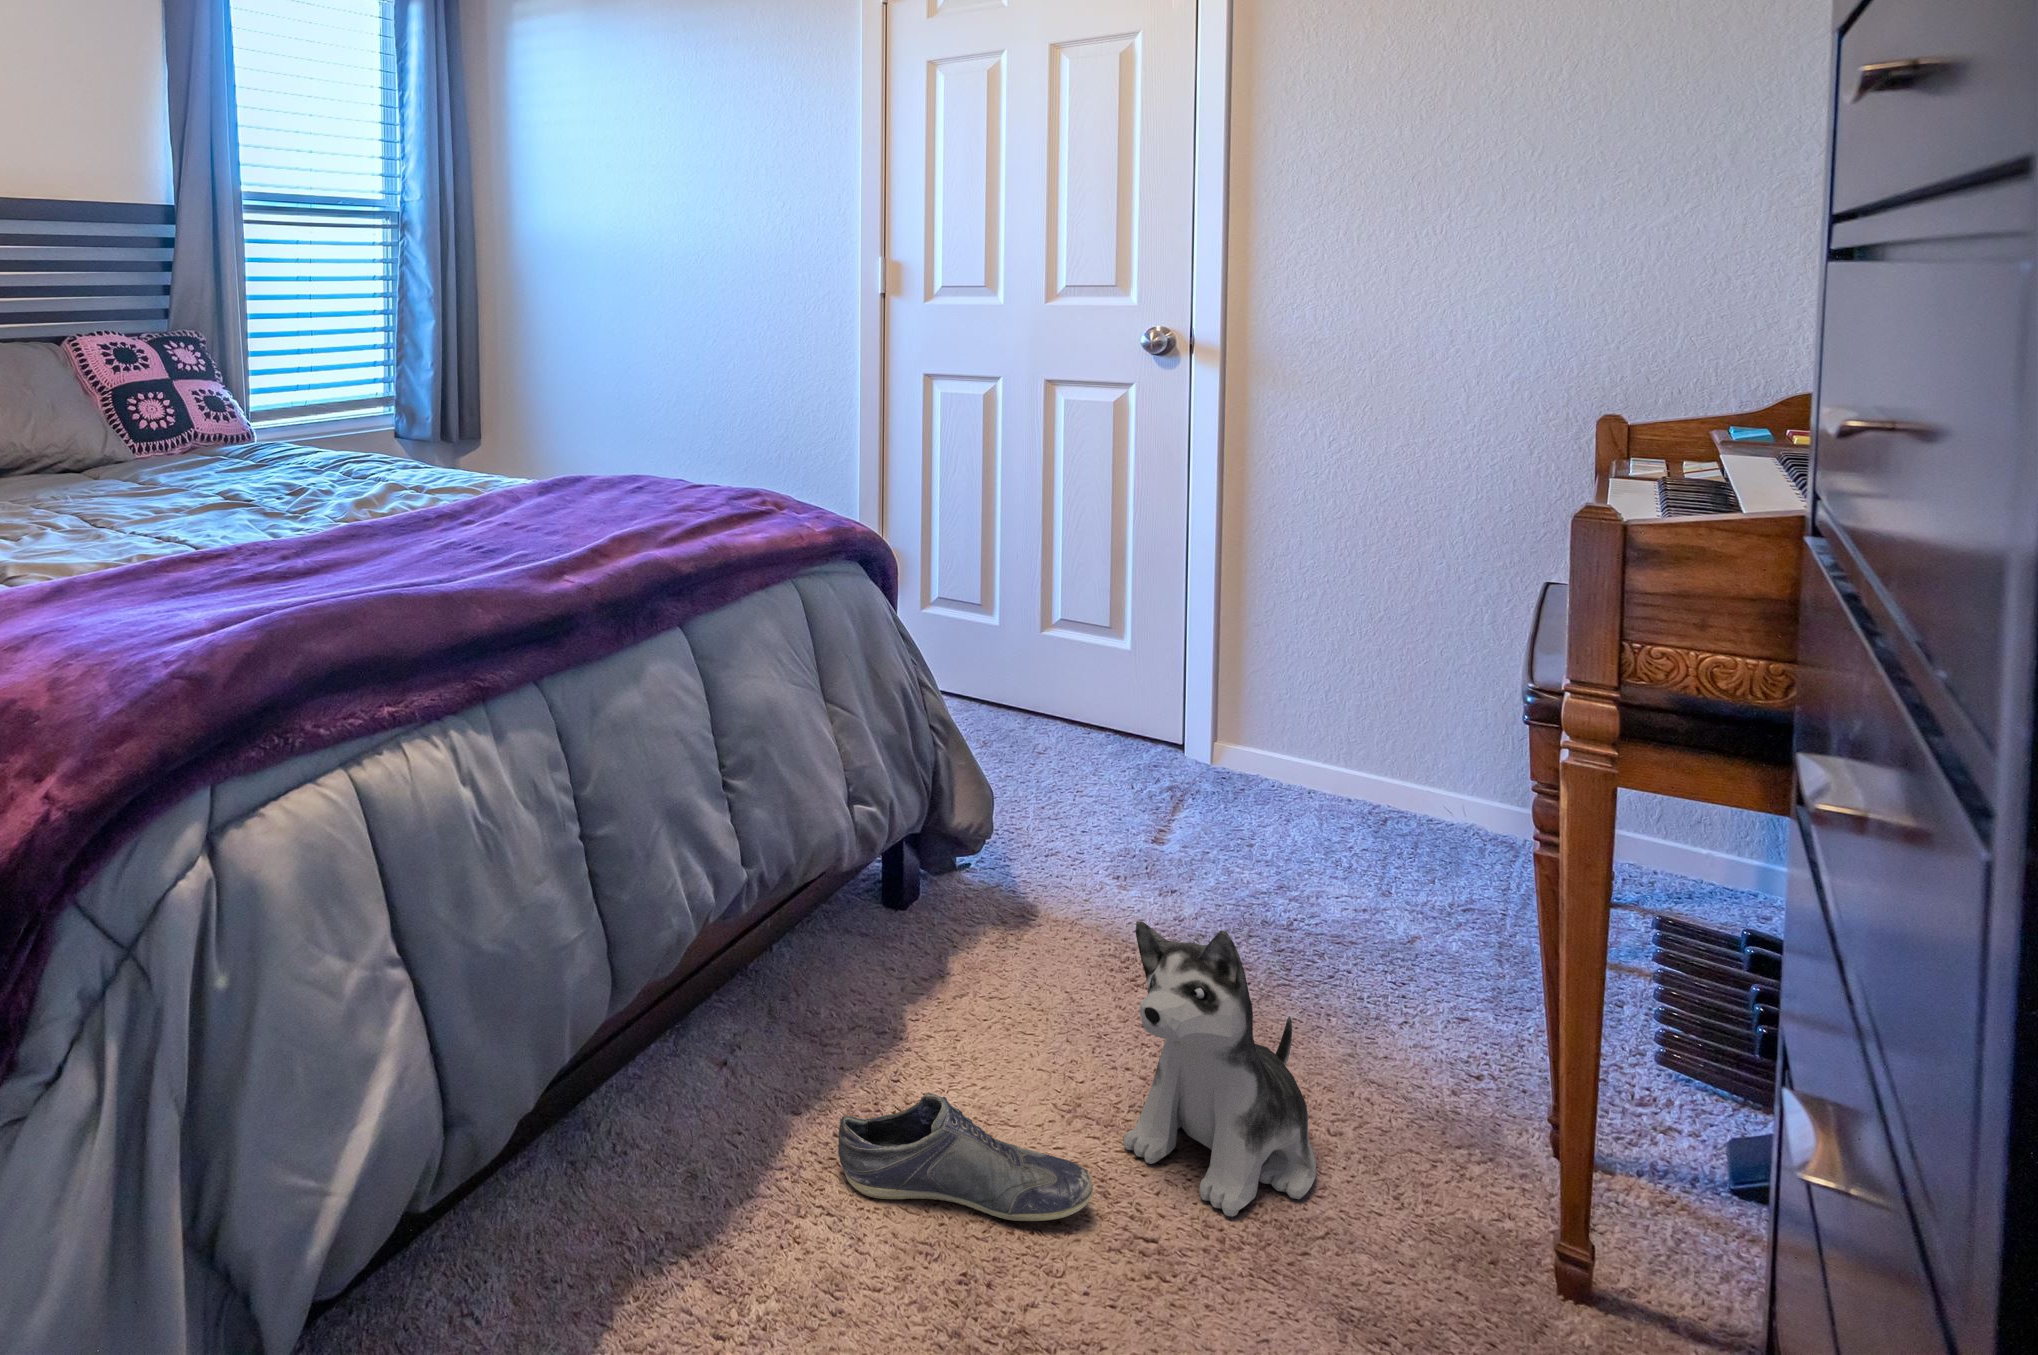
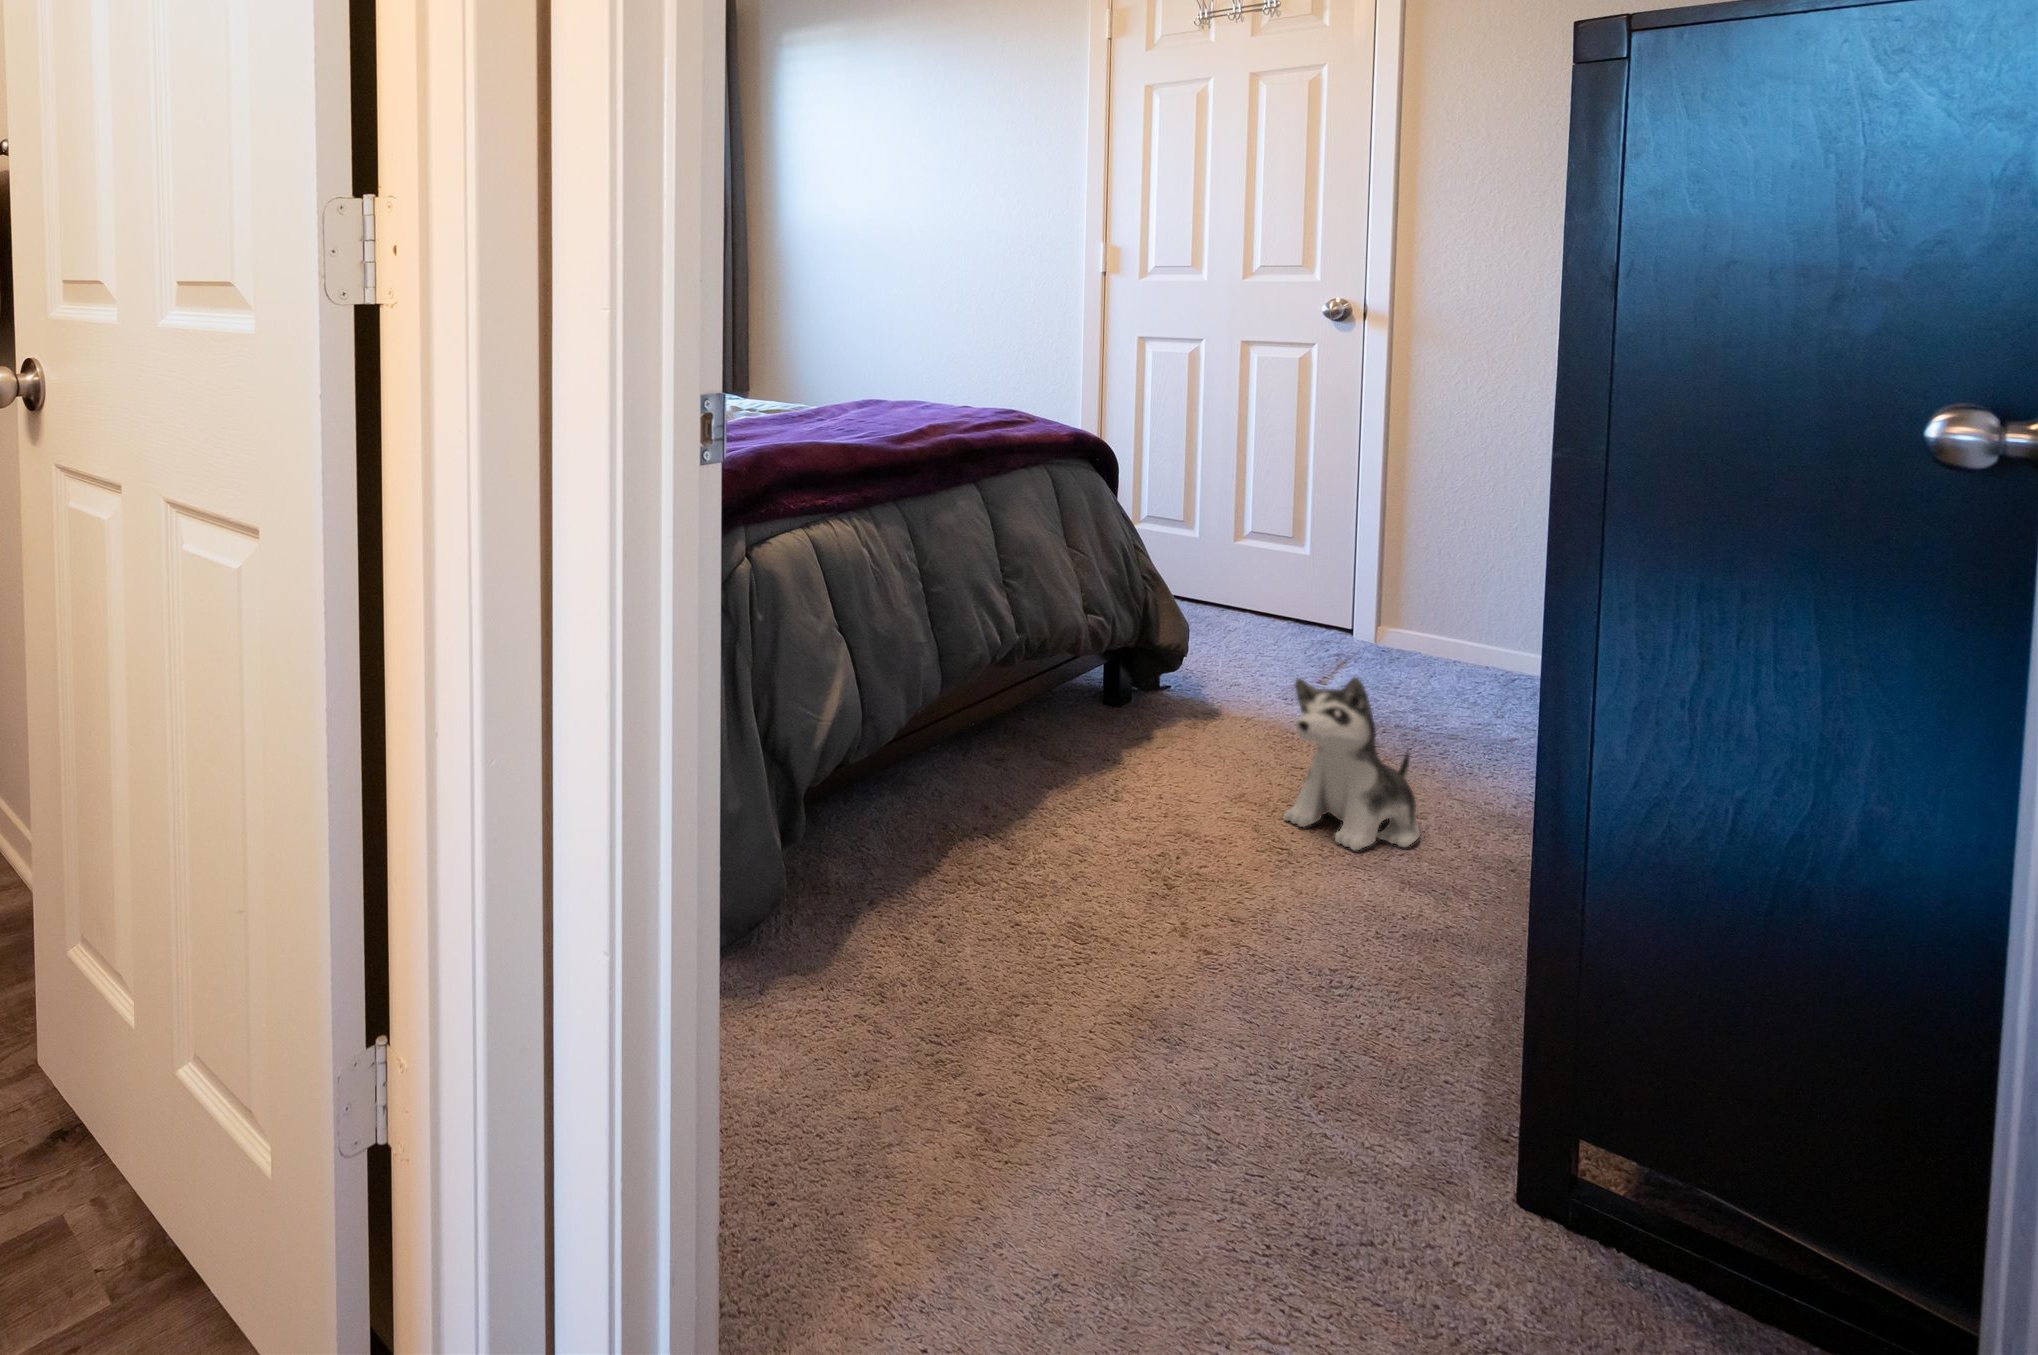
shoe: present [838,1092,1093,1221] -> none [1086,770,1260,841]

